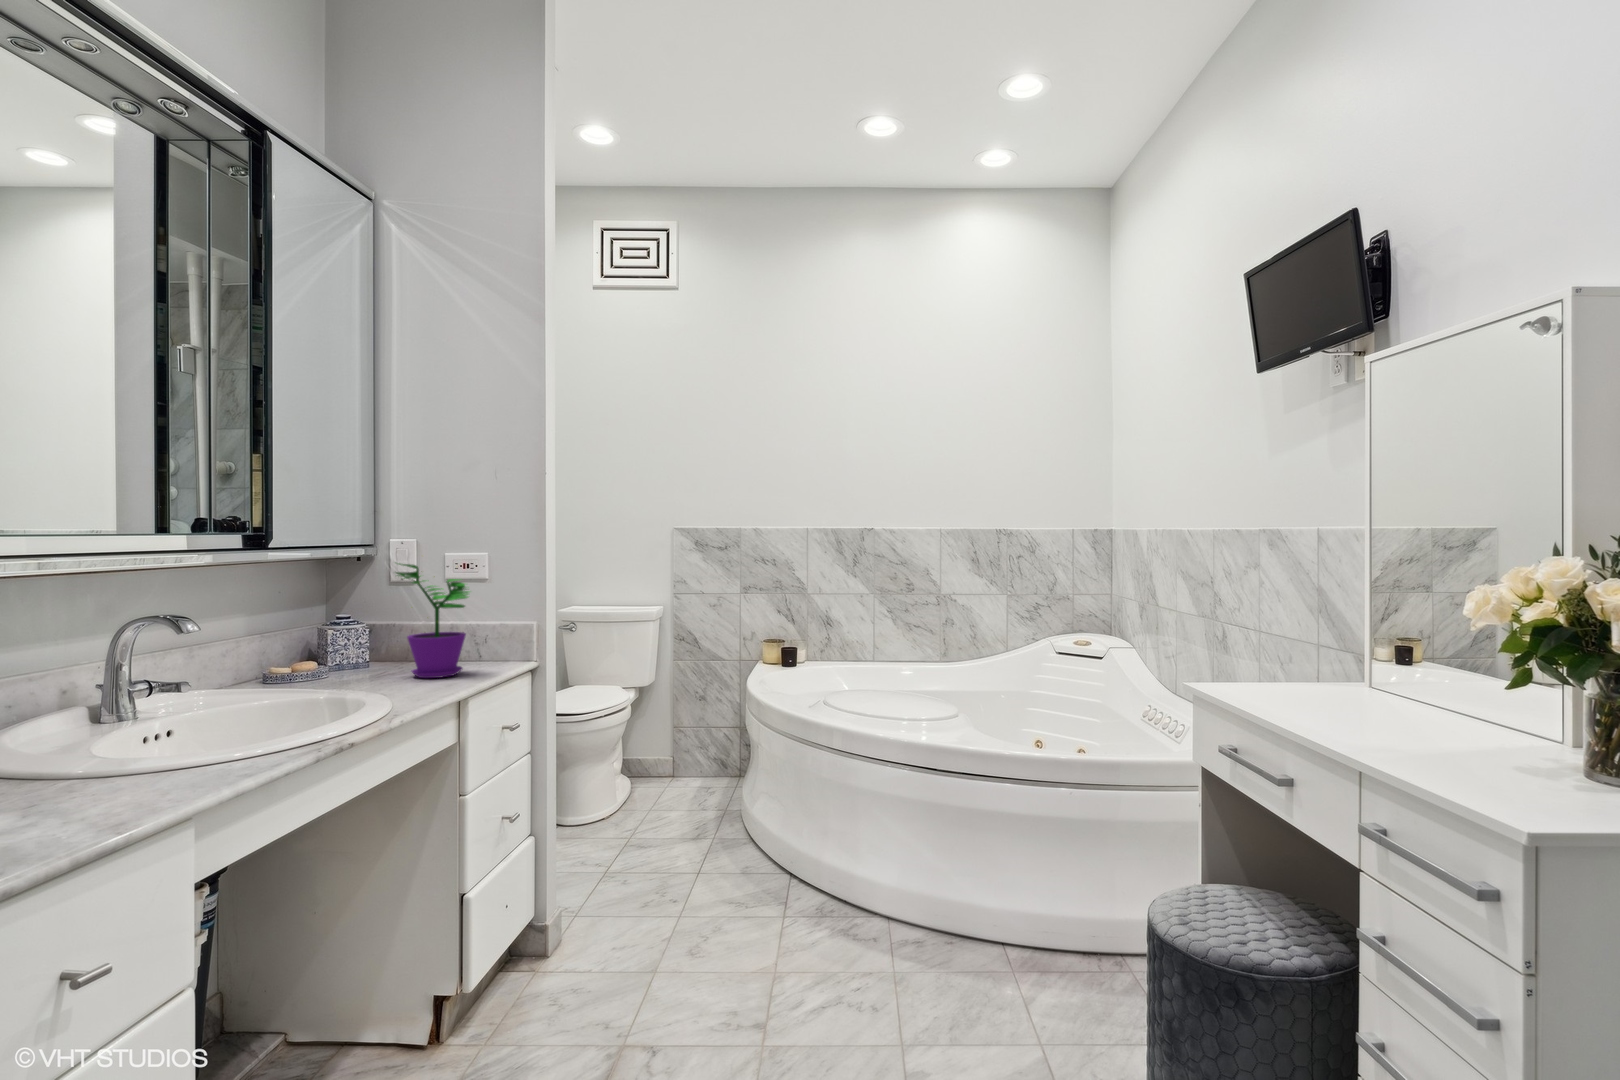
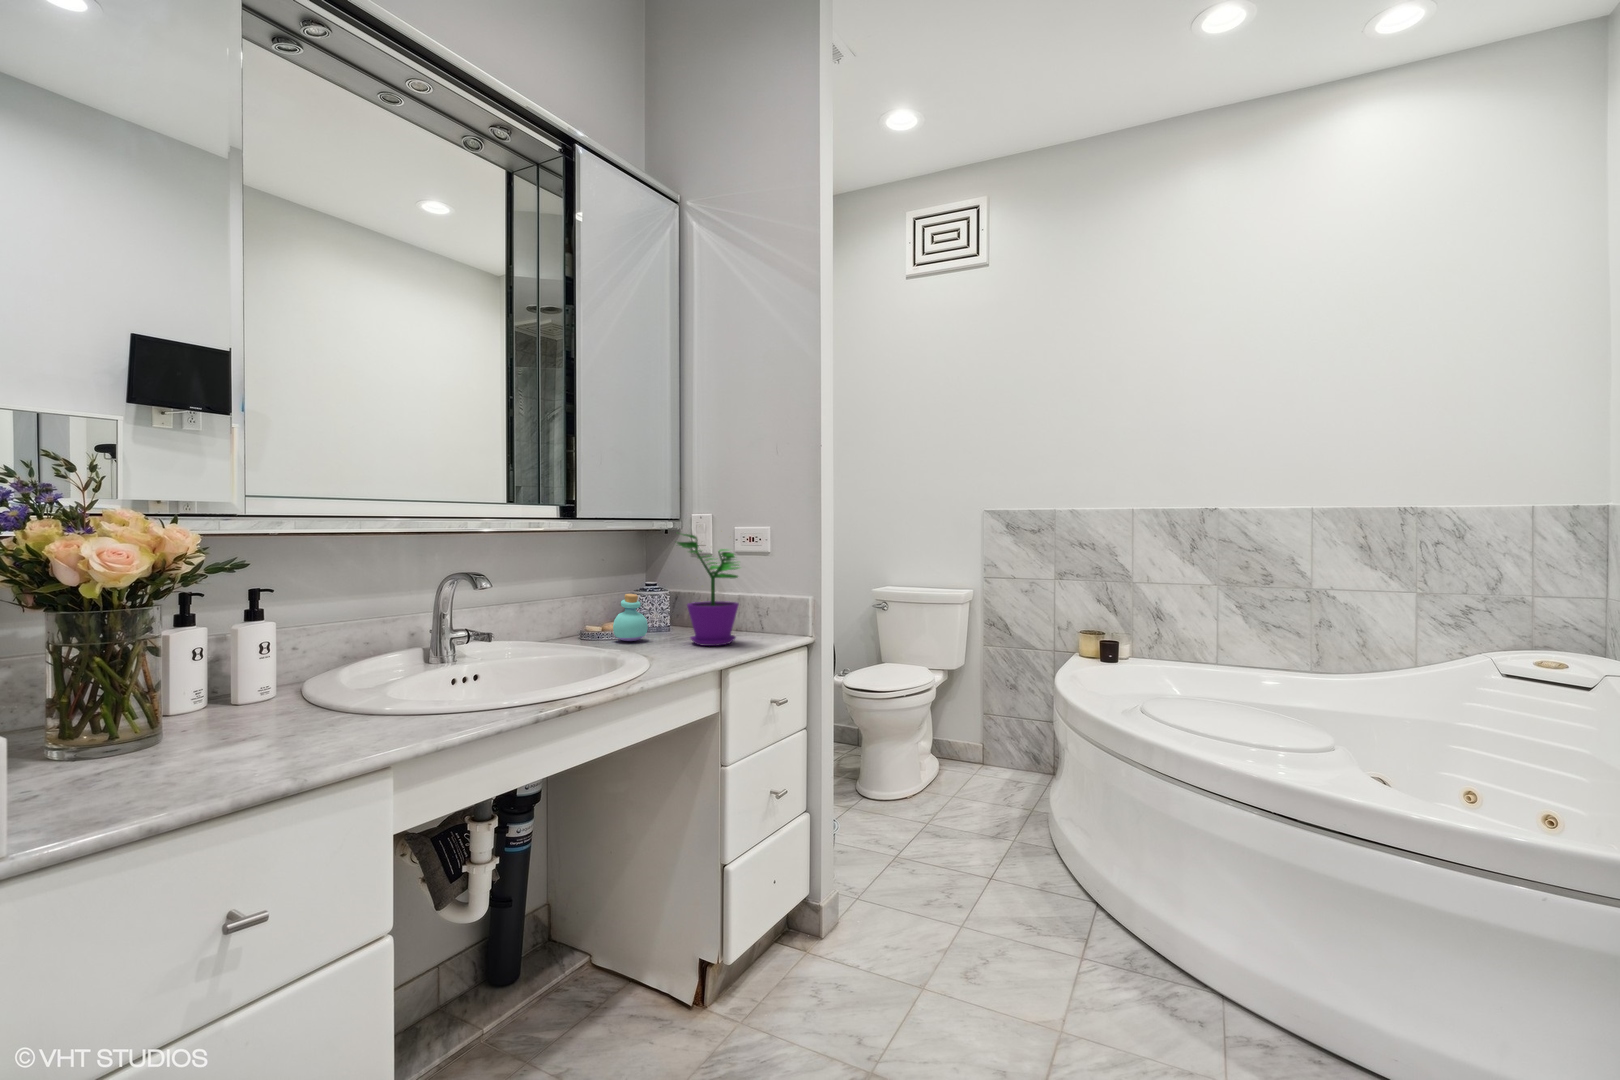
perfume bottle: none [314,629,358,681] -> present [613,594,648,641]

